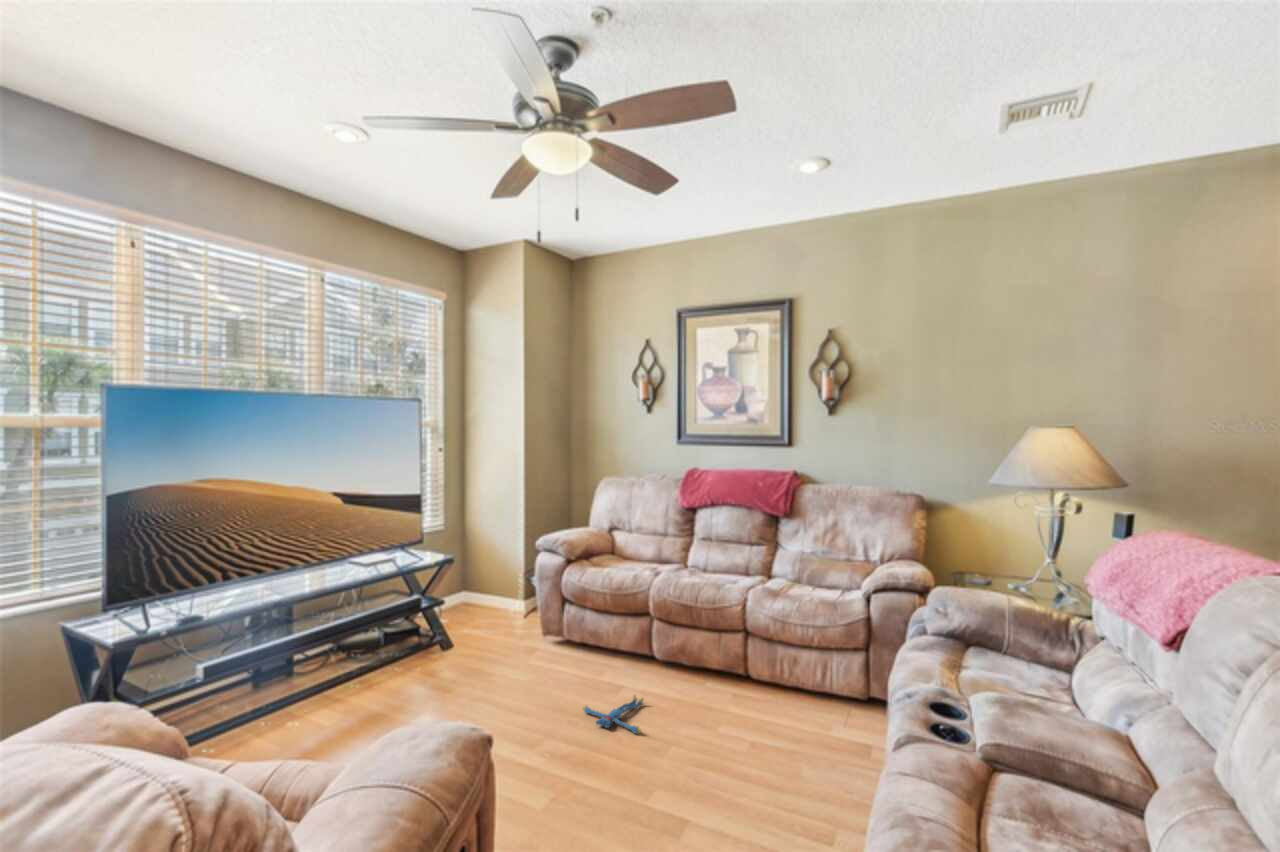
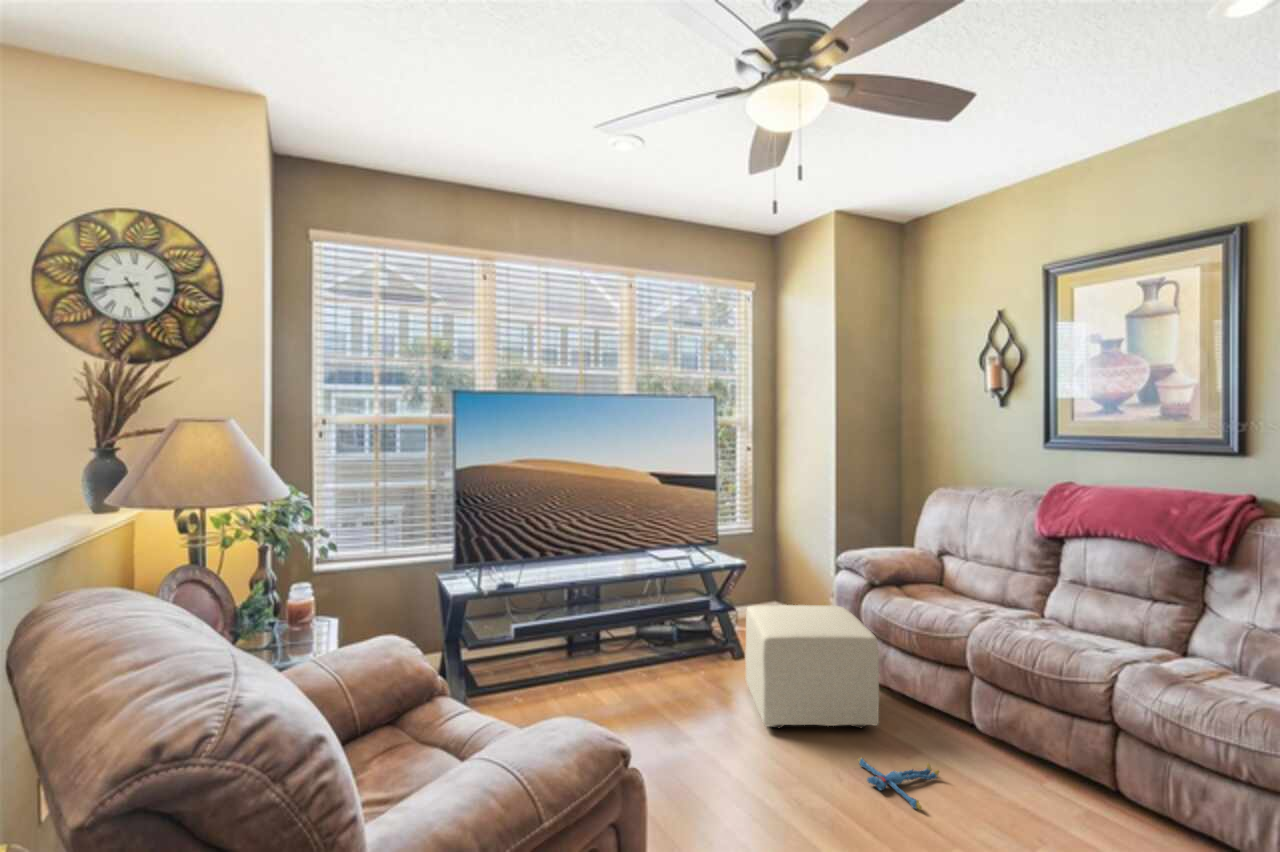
ottoman: none [465,583,589,704] -> present [745,605,879,728]

